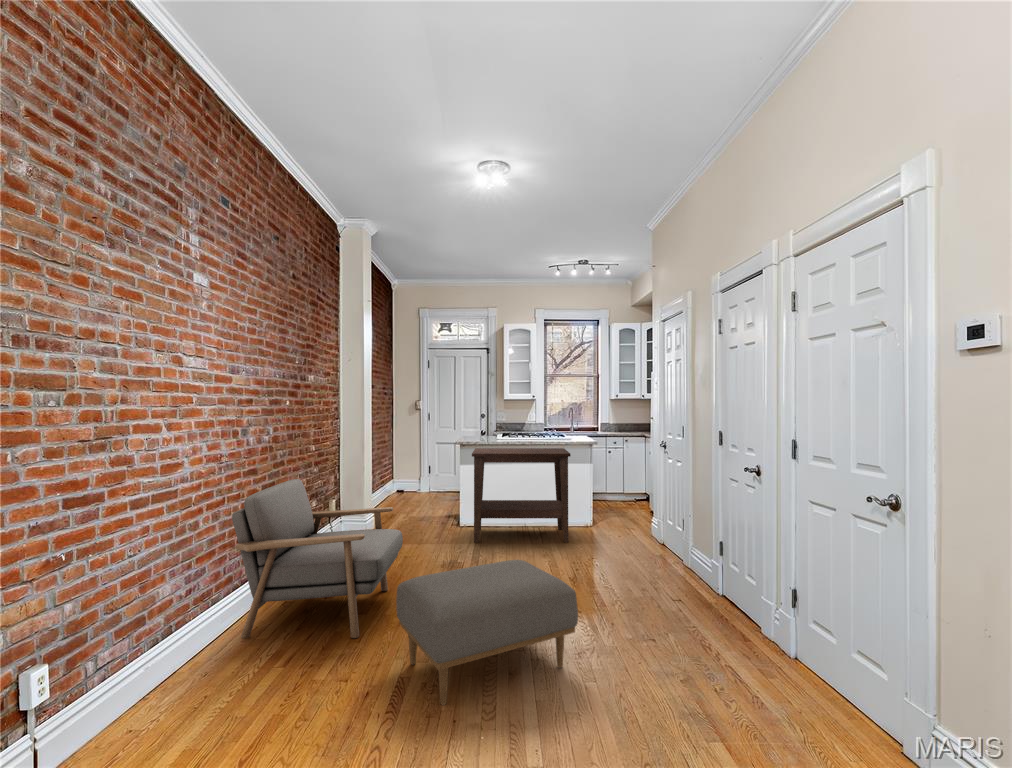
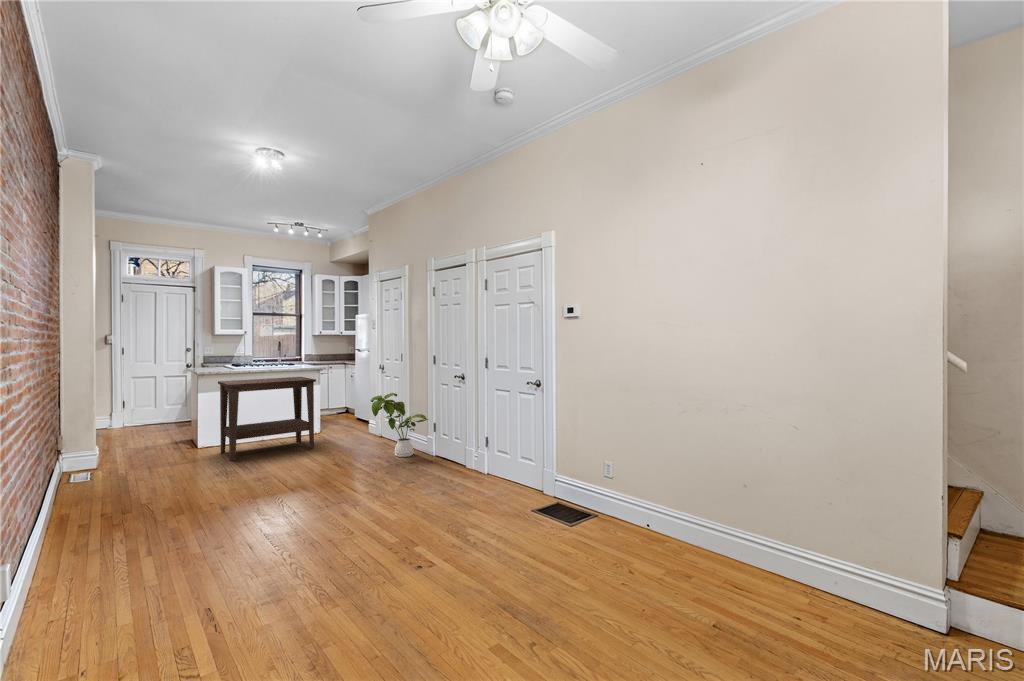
armchair: present [232,479,403,638] -> none [61,415,223,557]
house plant: none [616,483,708,586] -> present [371,393,428,457]
ottoman: present [396,560,578,705] -> none [258,447,385,534]

